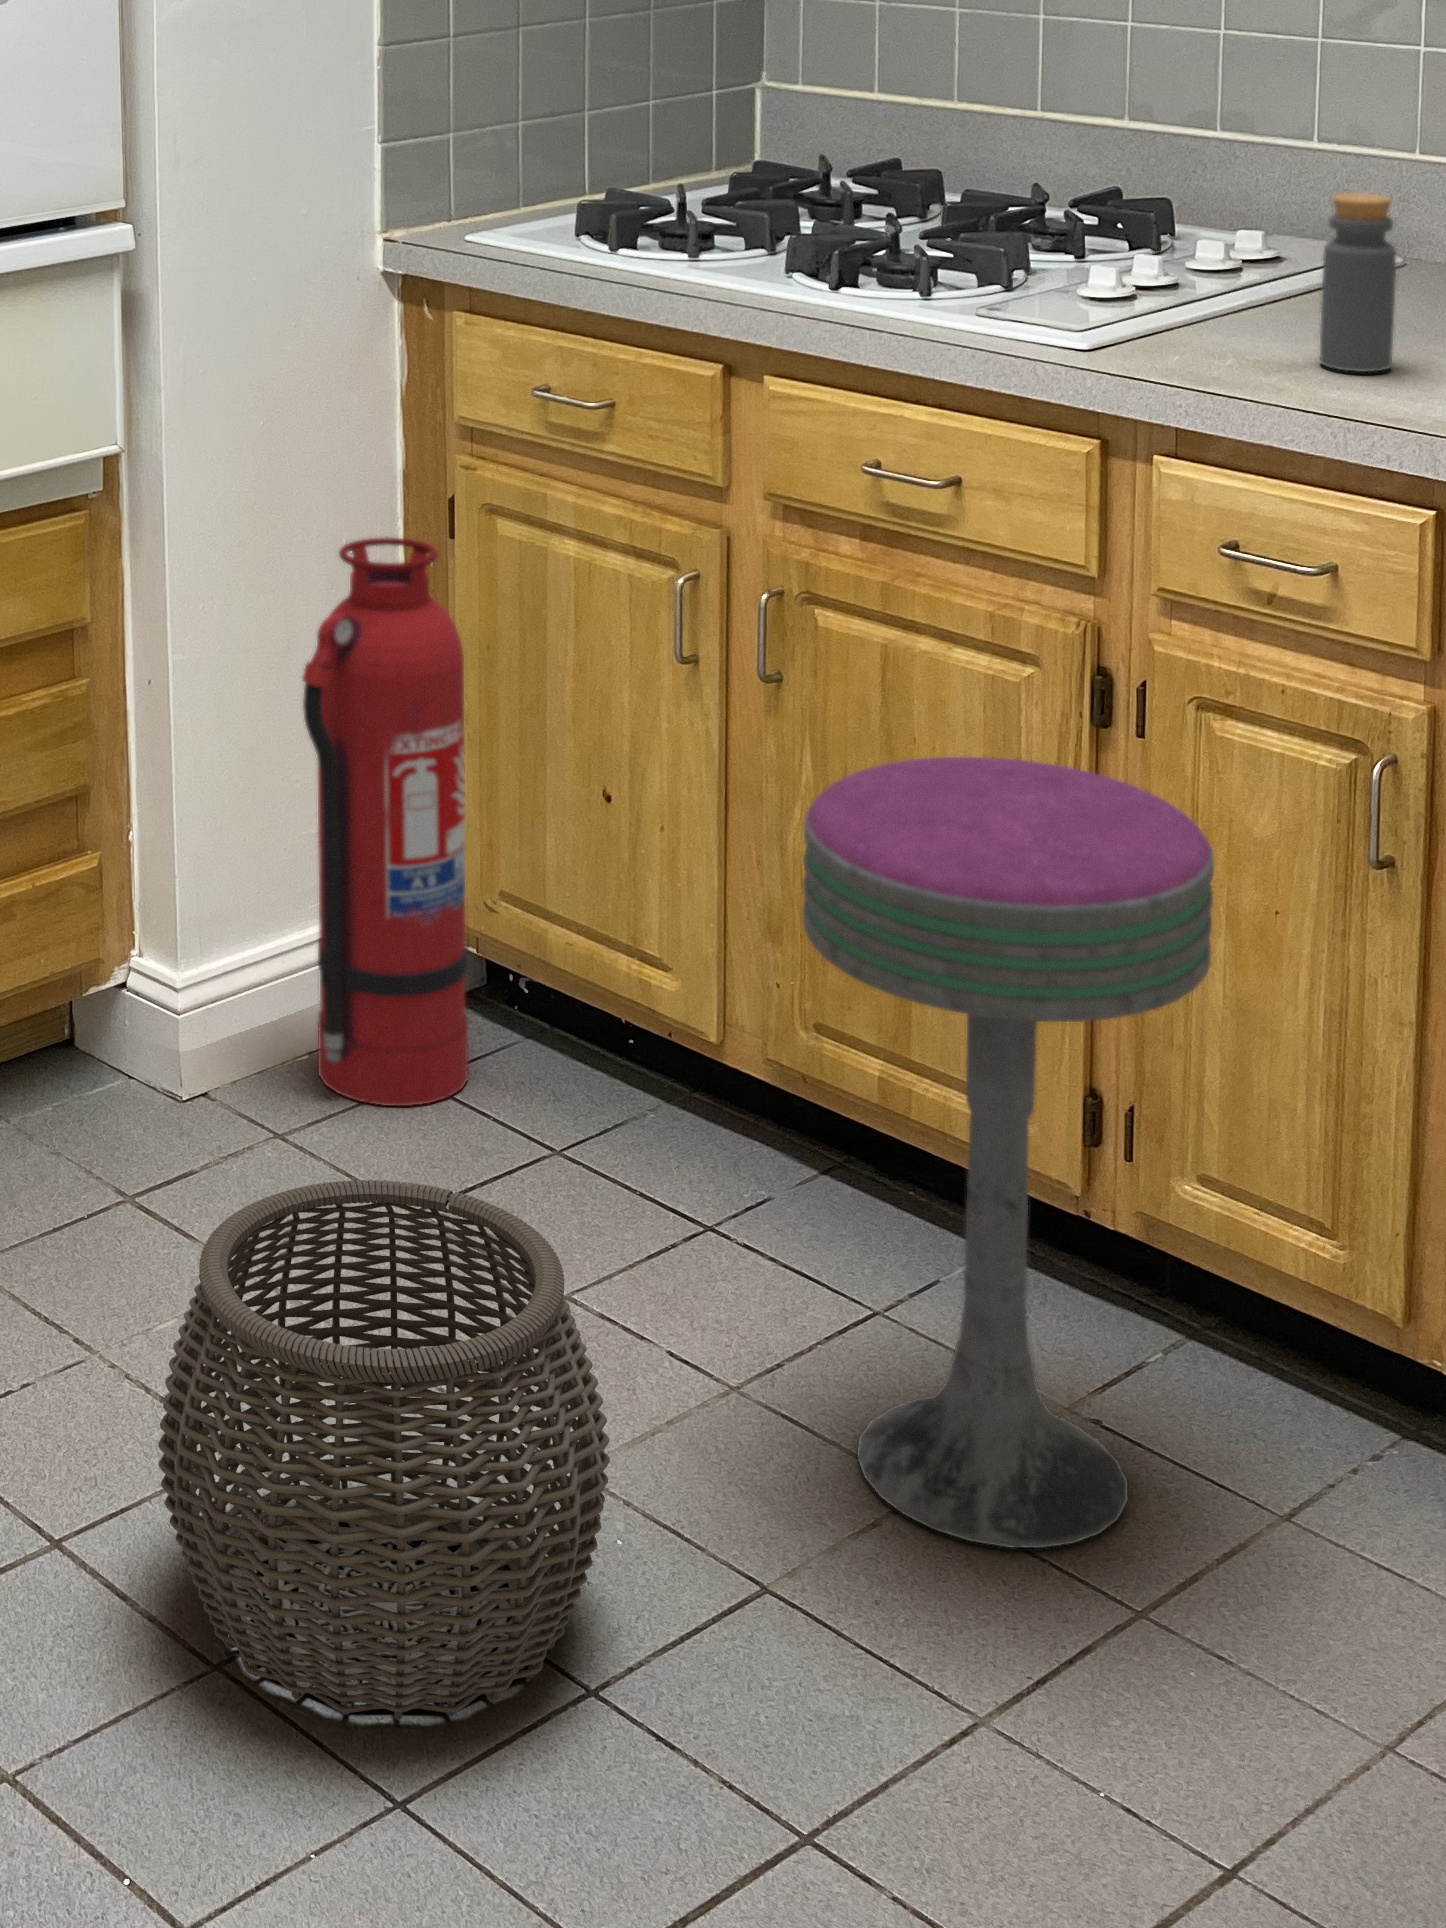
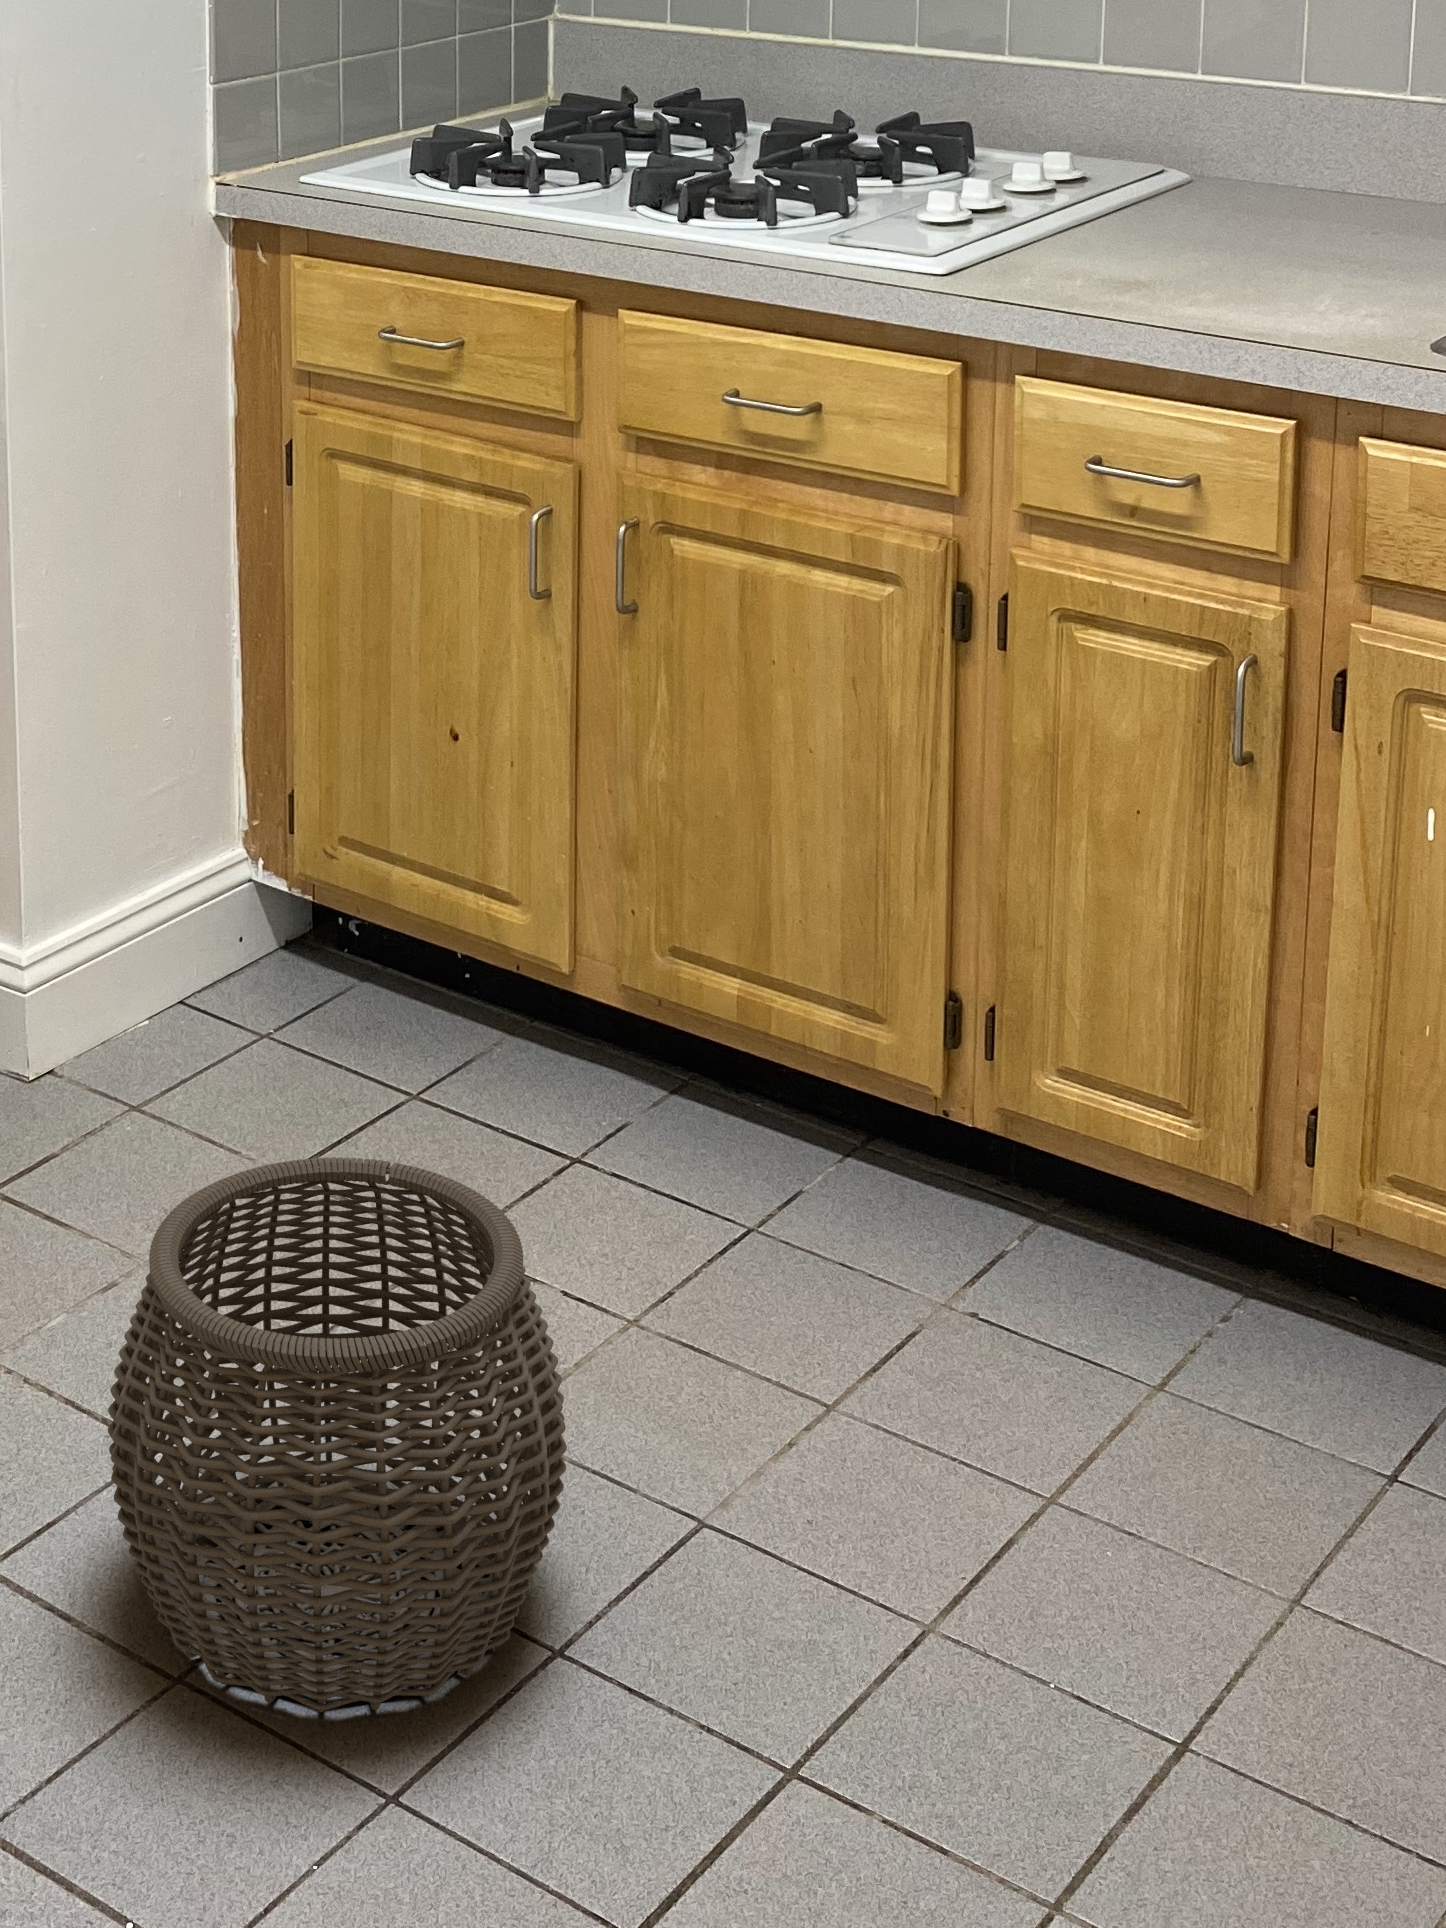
bottle: present [1320,193,1396,372] -> none [1165,118,1236,290]
fire extinguisher: present [302,537,468,1106] -> none [153,489,318,1067]
bar stool: present [803,757,1214,1548] -> none [716,683,1108,1452]

